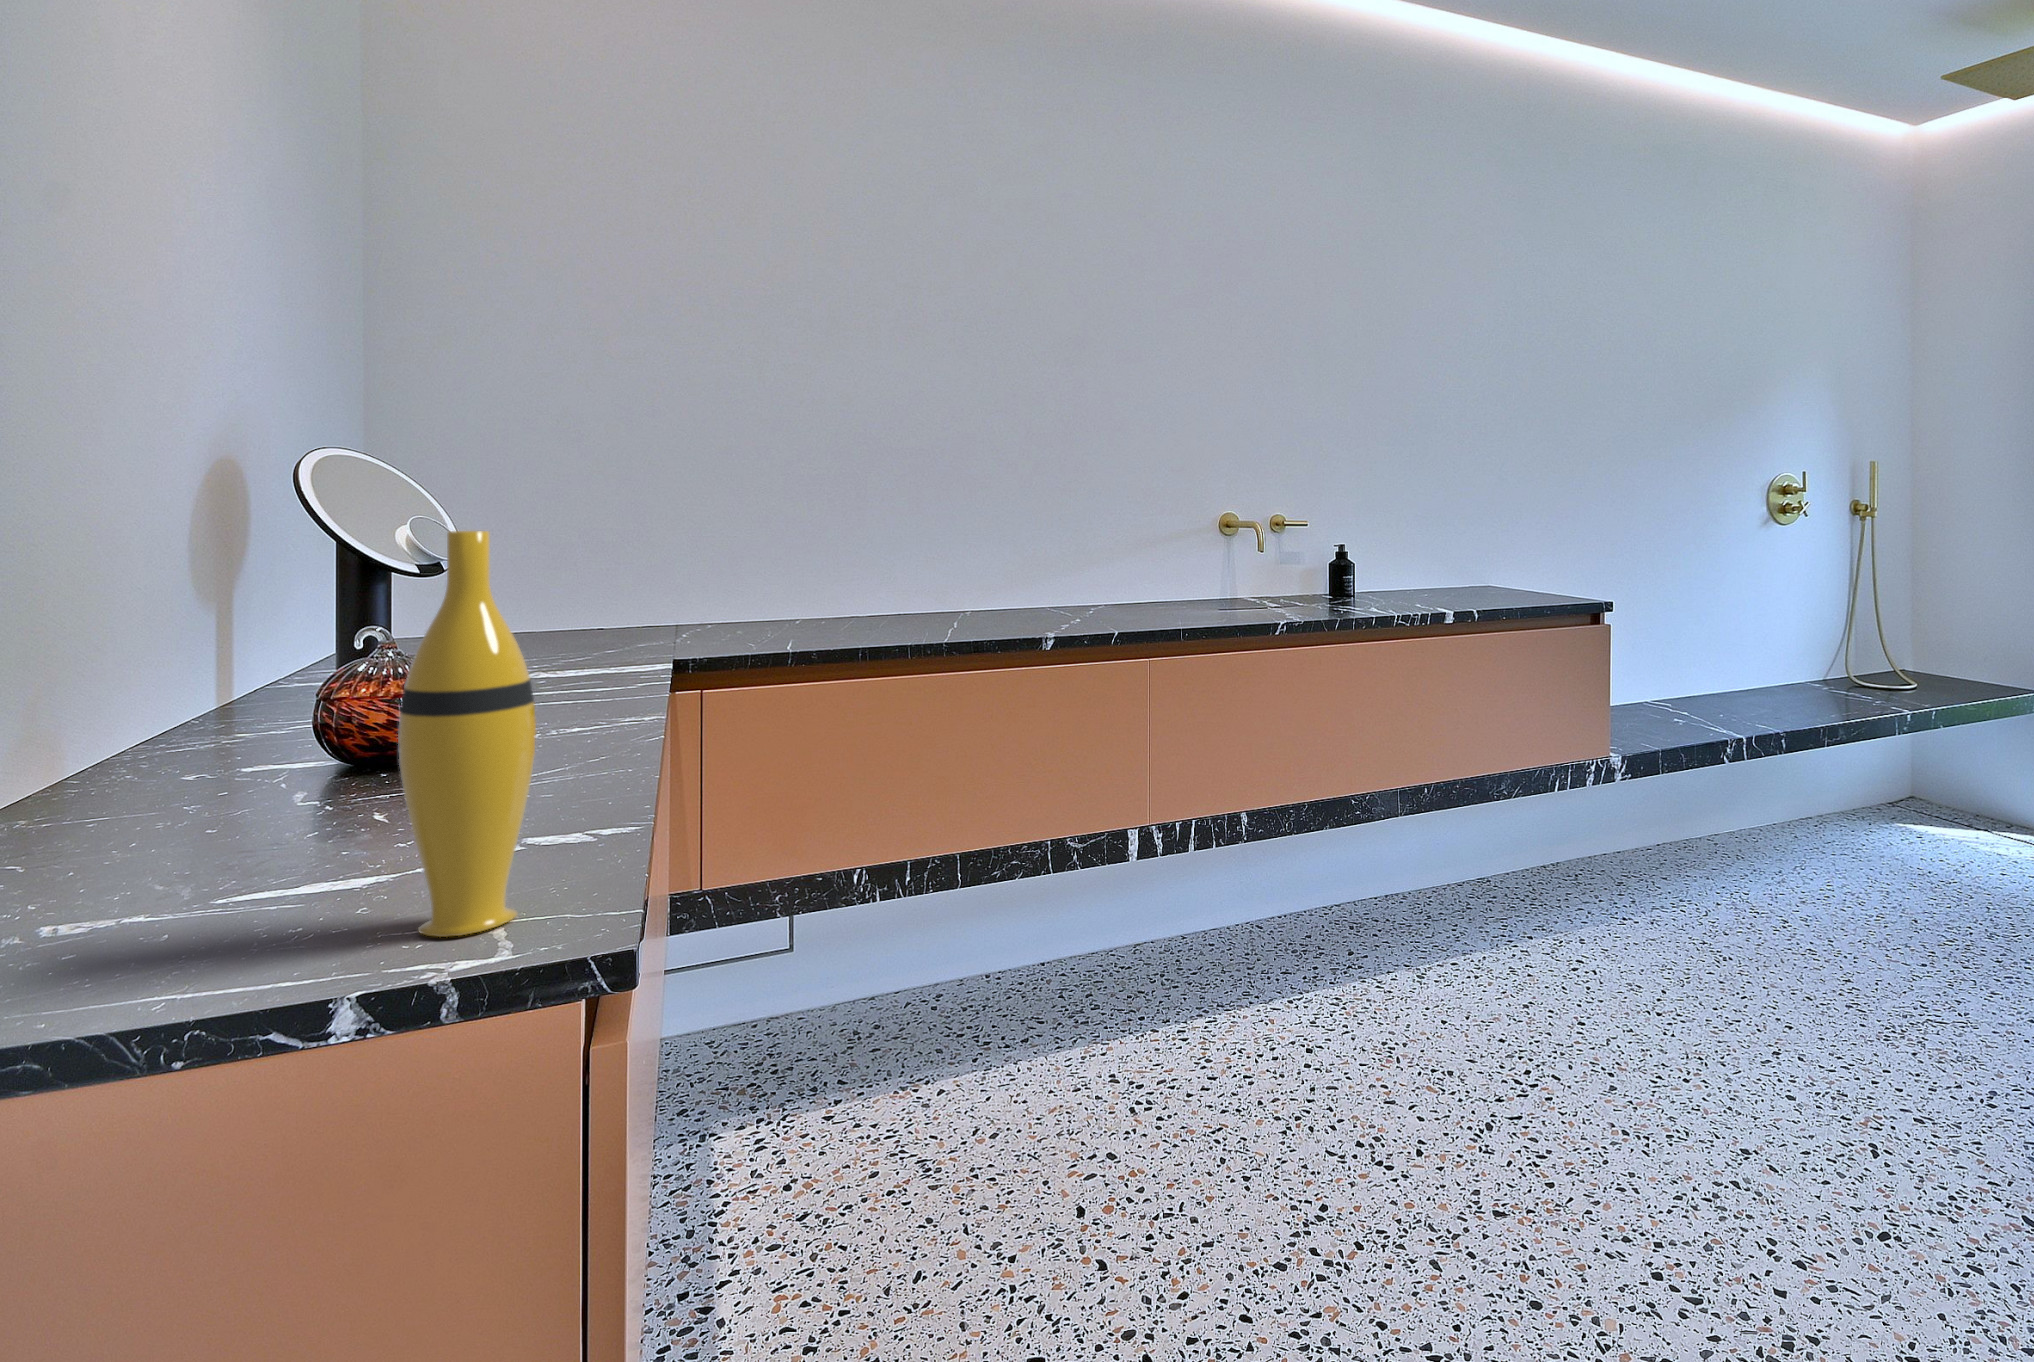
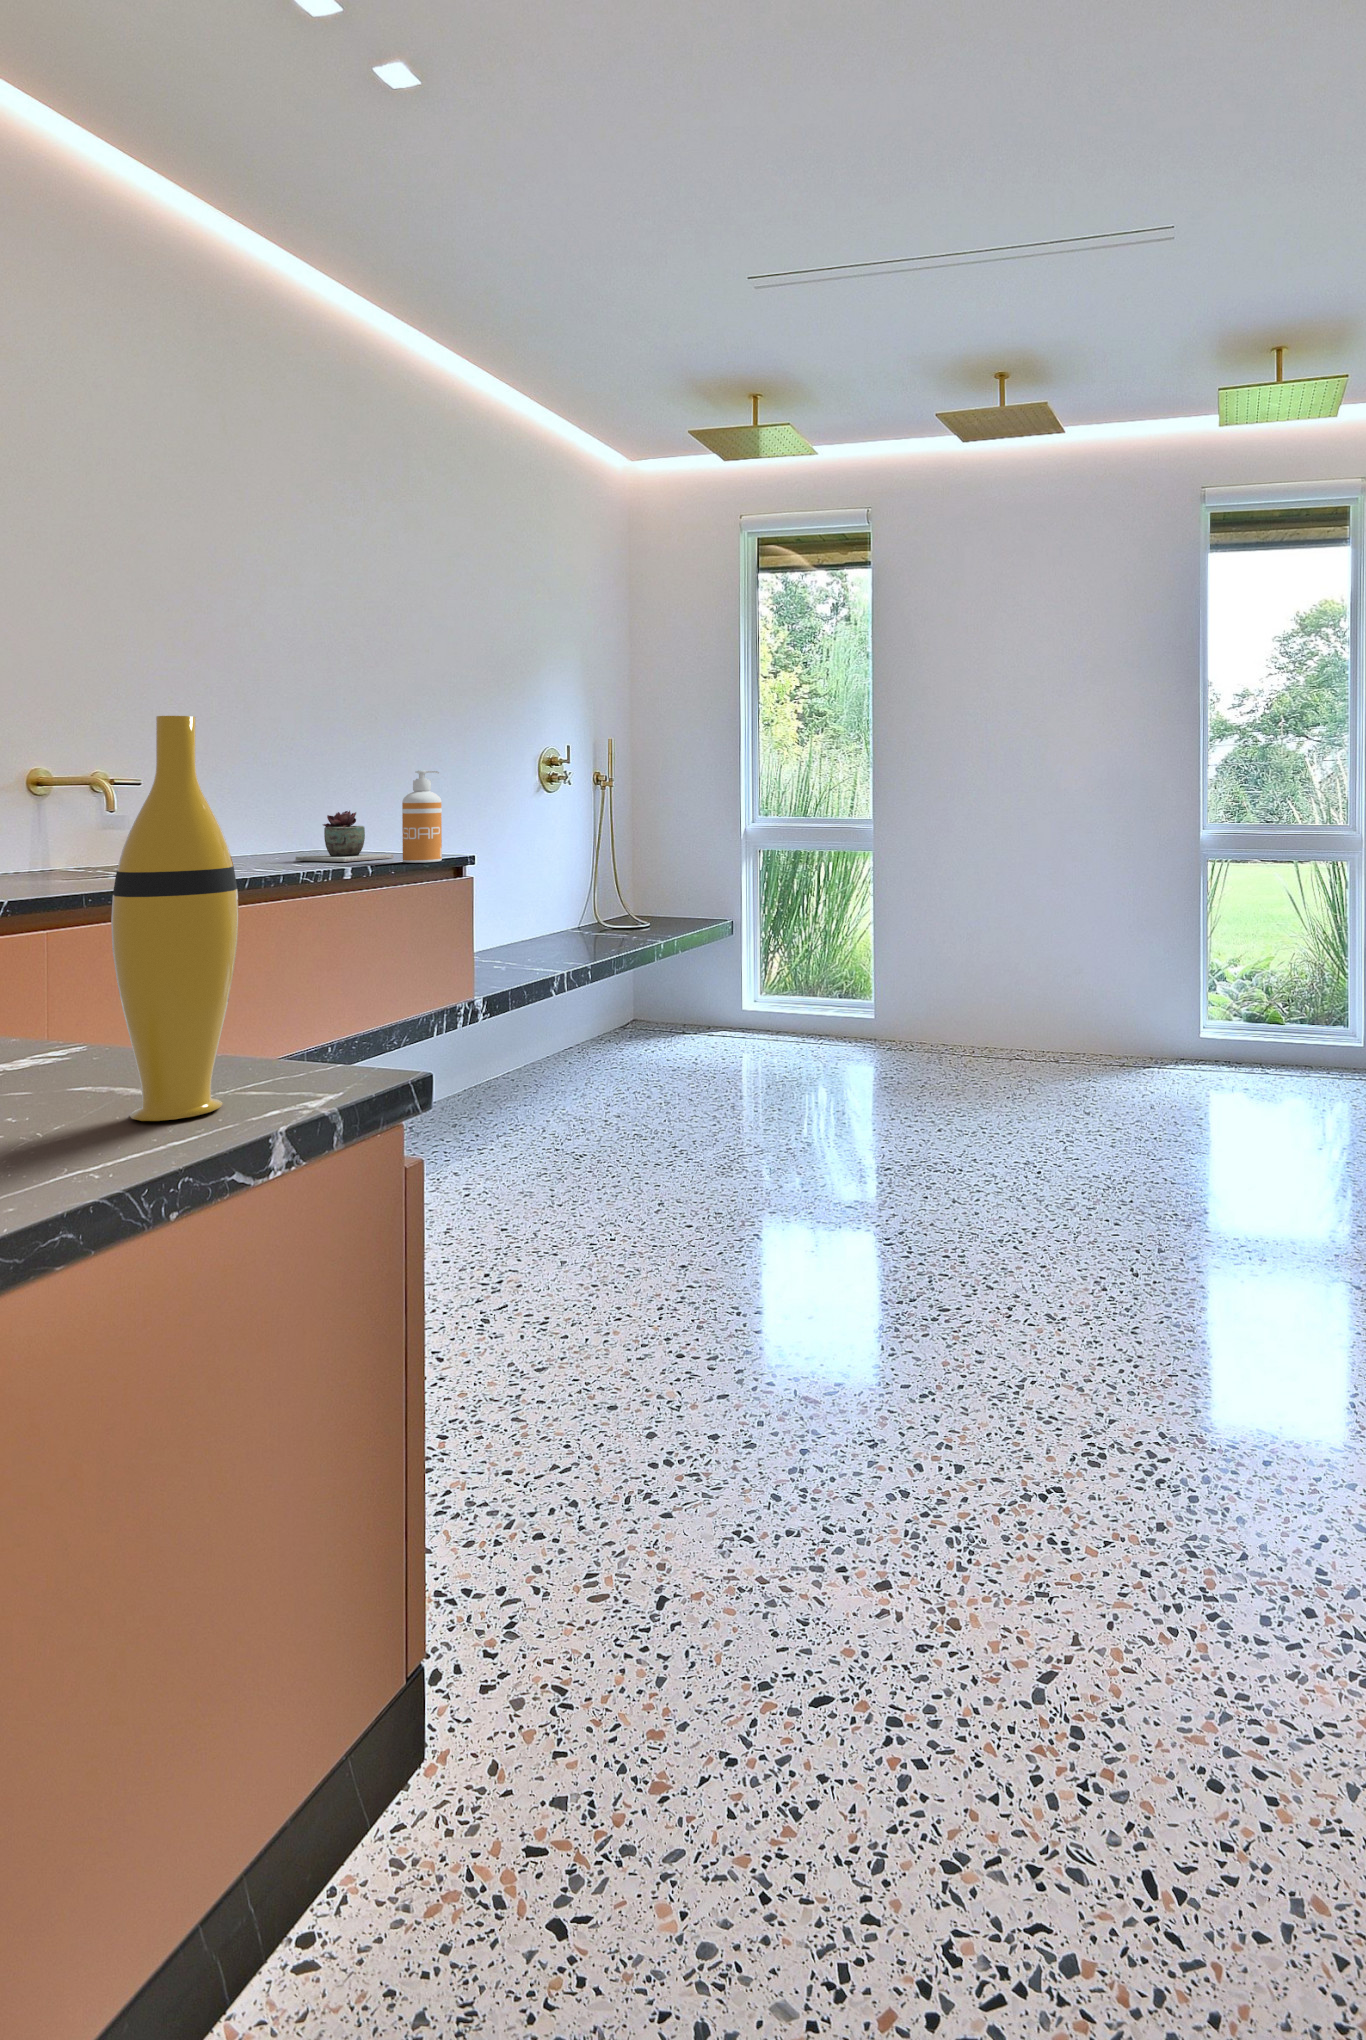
soap dispenser: none [1514,508,1554,606] -> present [402,770,442,863]
succulent plant: none [1439,545,1525,597] -> present [295,811,394,862]

